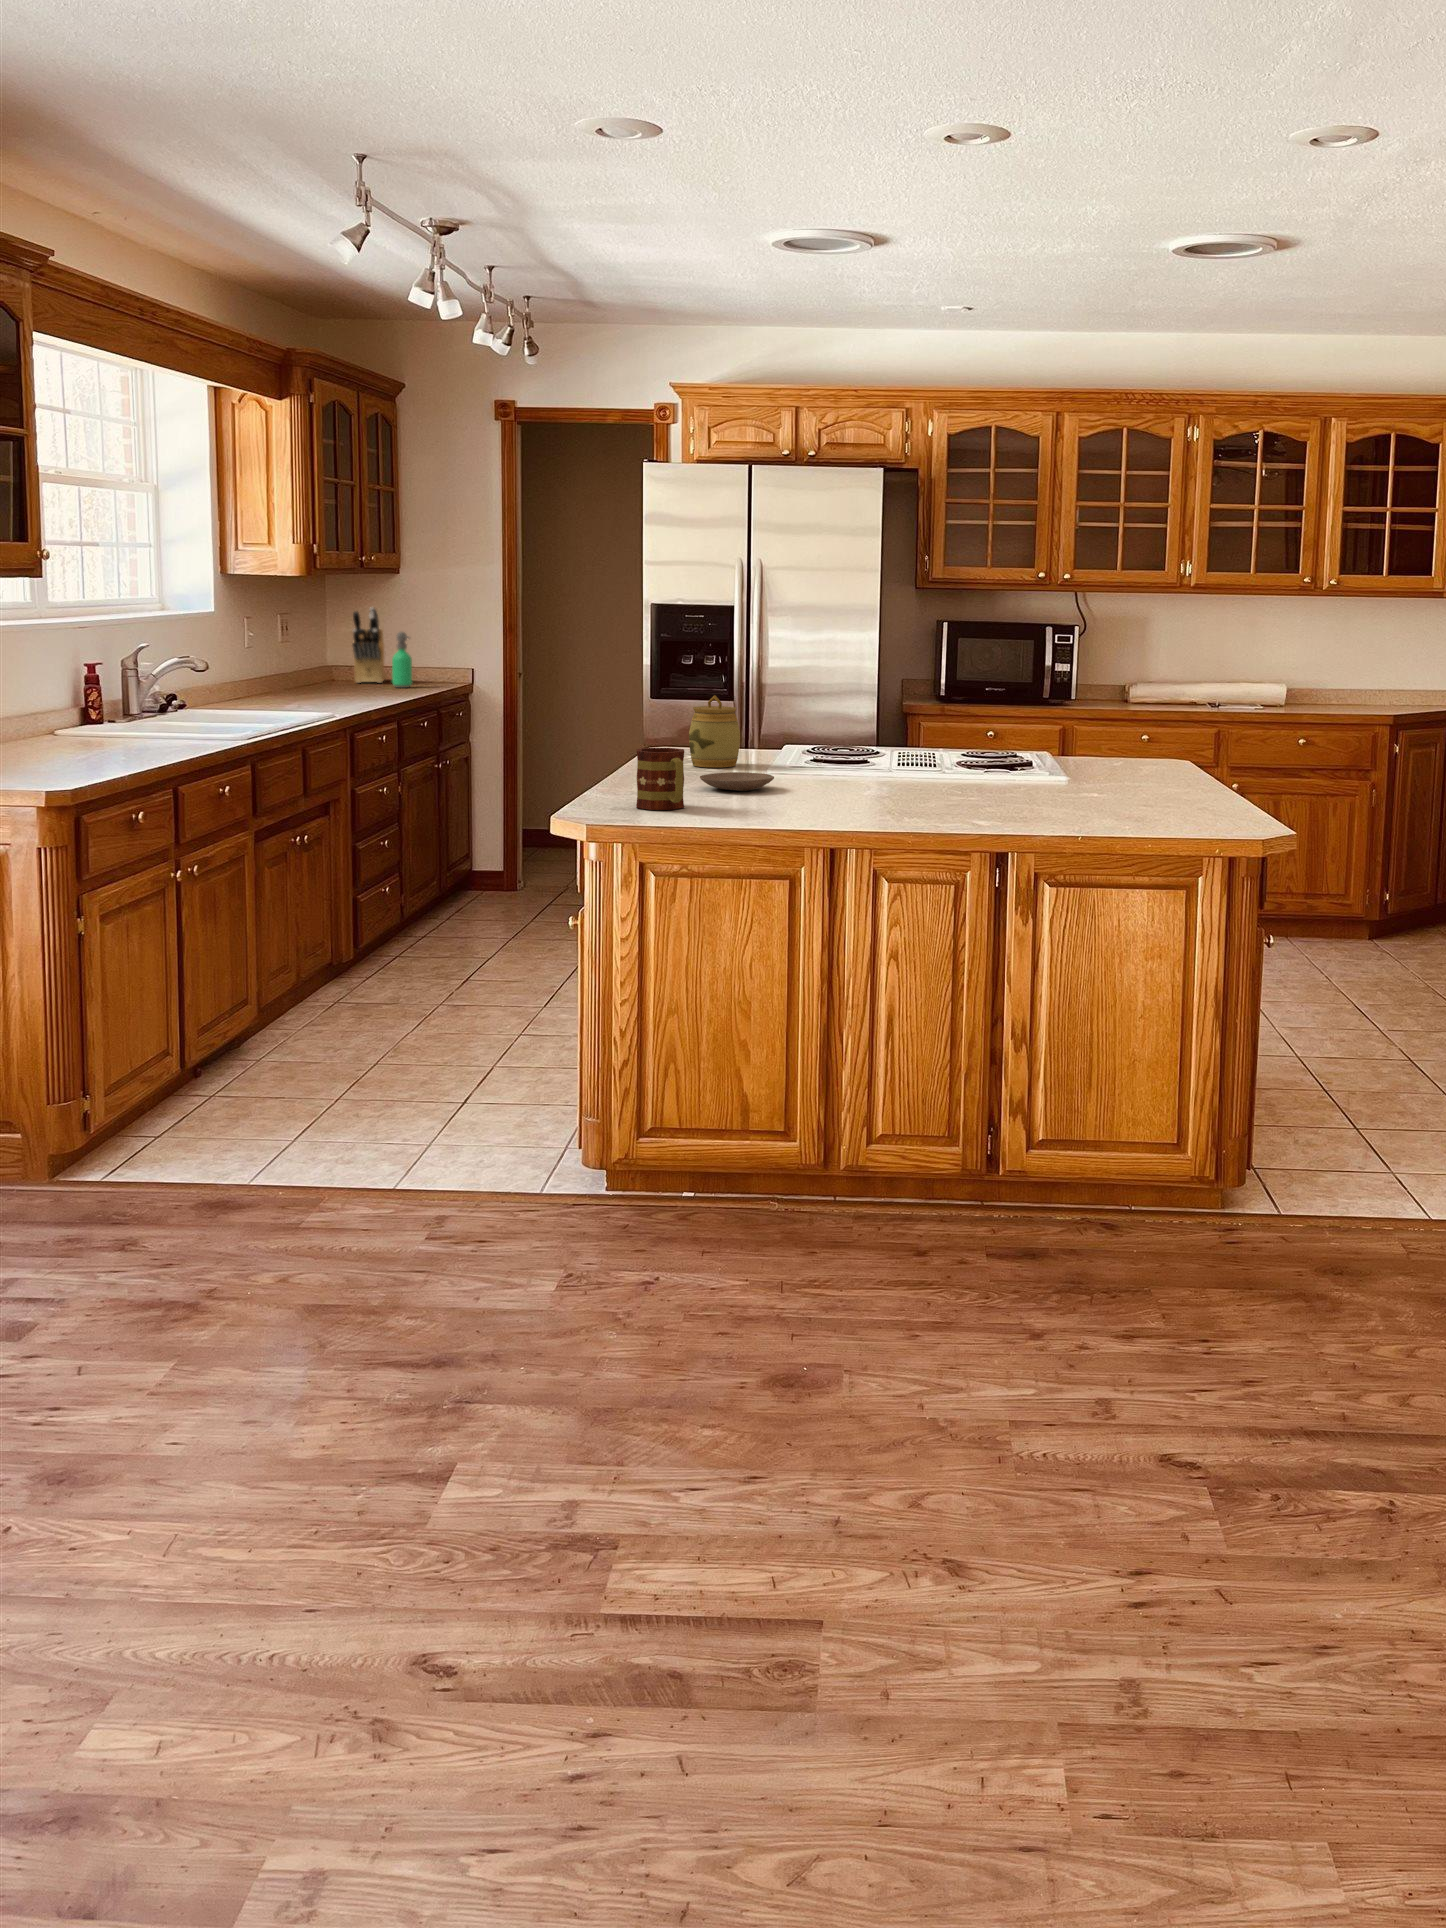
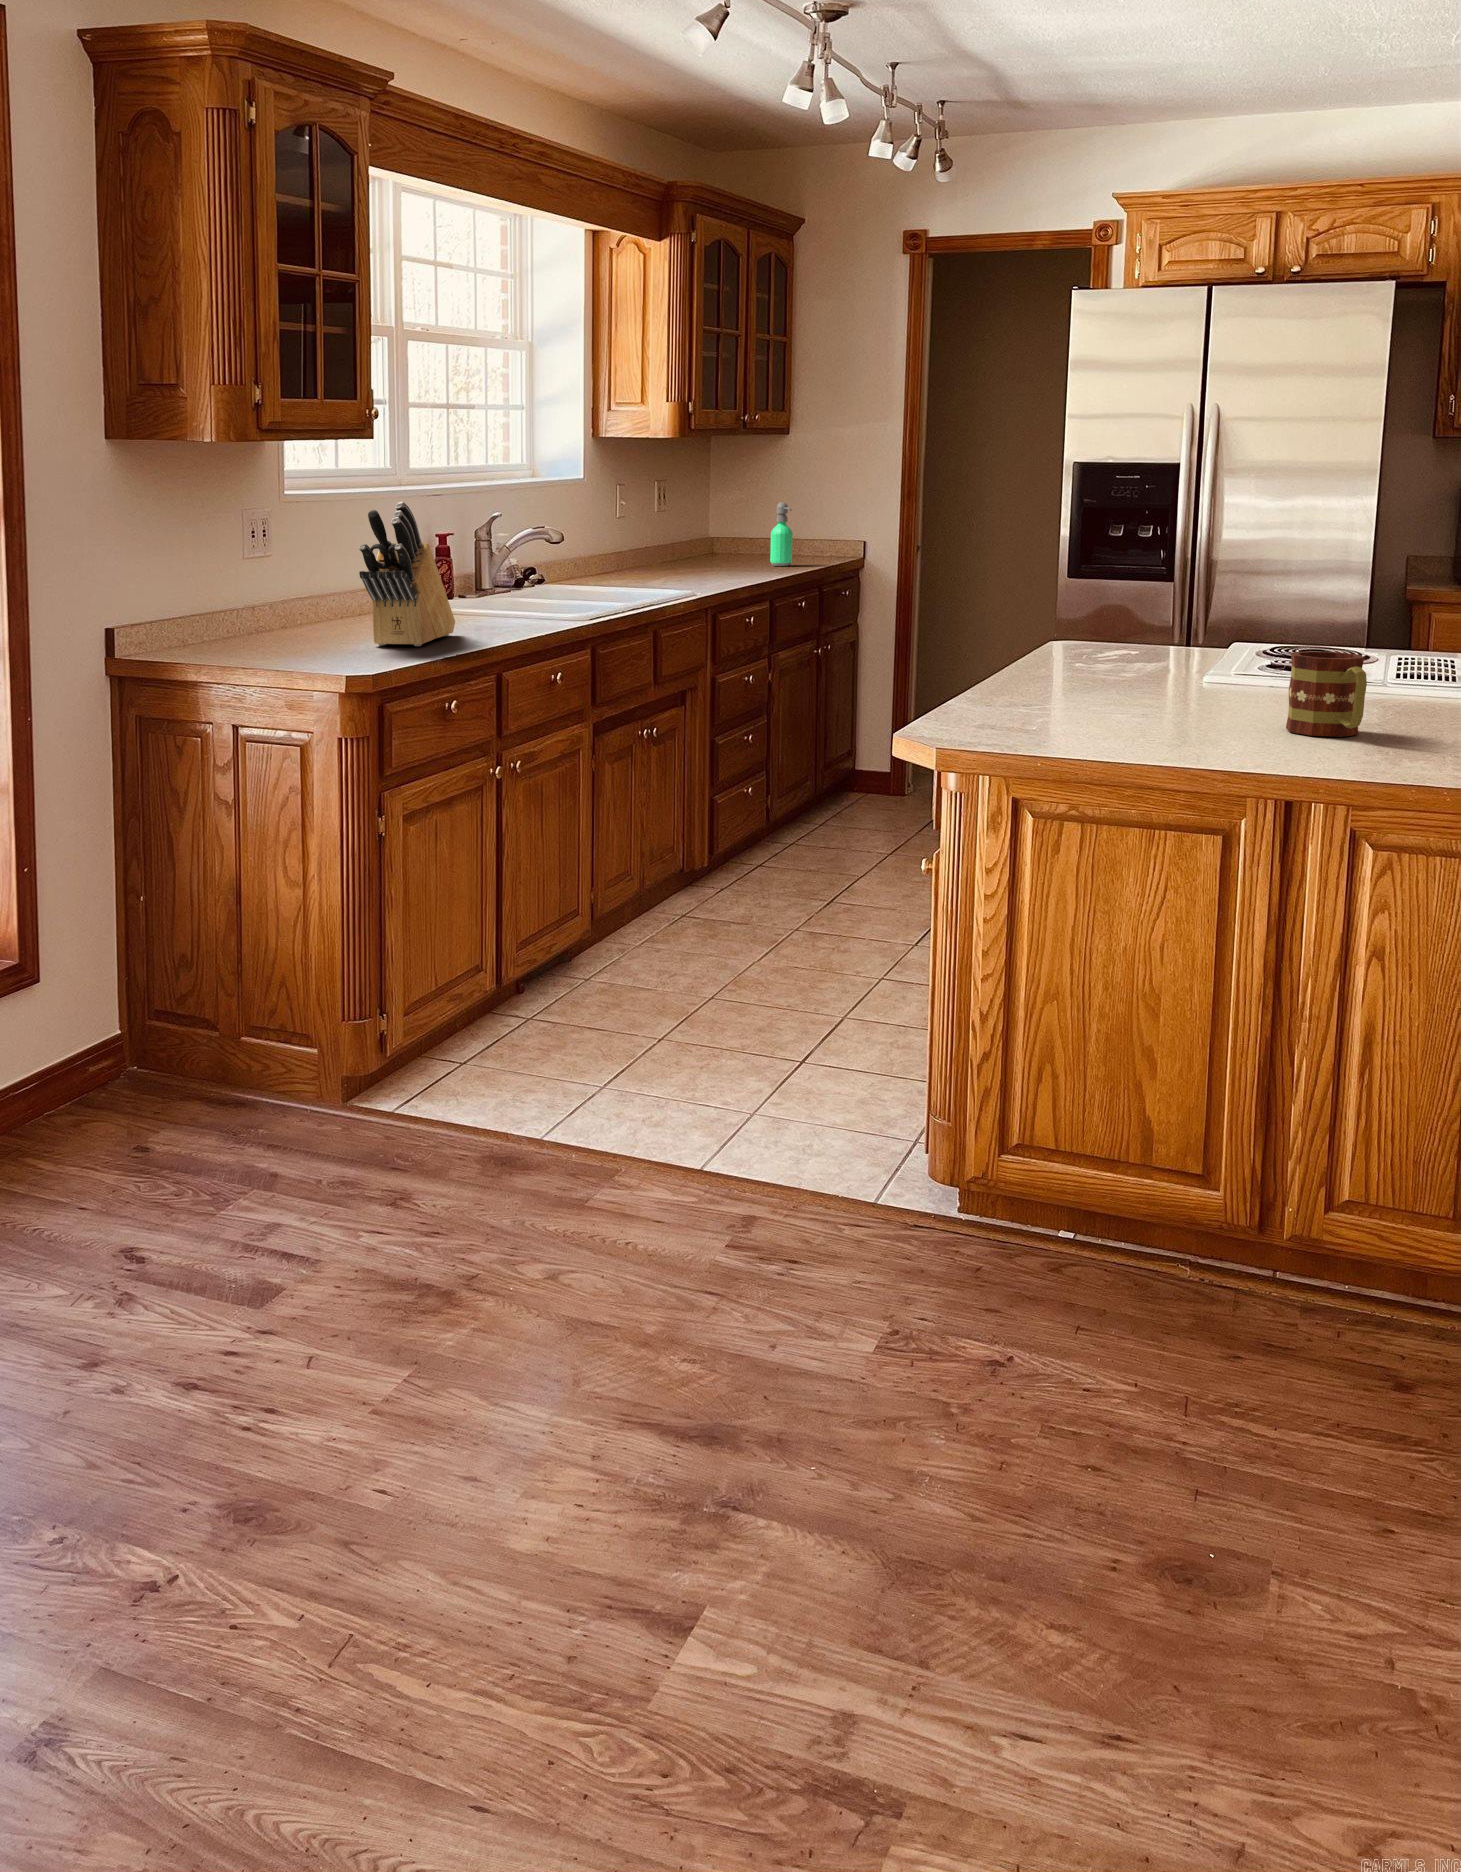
knife block: present [352,607,388,683] -> present [359,502,455,646]
jar: present [689,695,740,767] -> none [1101,580,1172,675]
mug: present [636,748,684,810] -> present [1286,651,1367,737]
plate: present [700,772,774,791] -> none [1108,683,1214,709]

